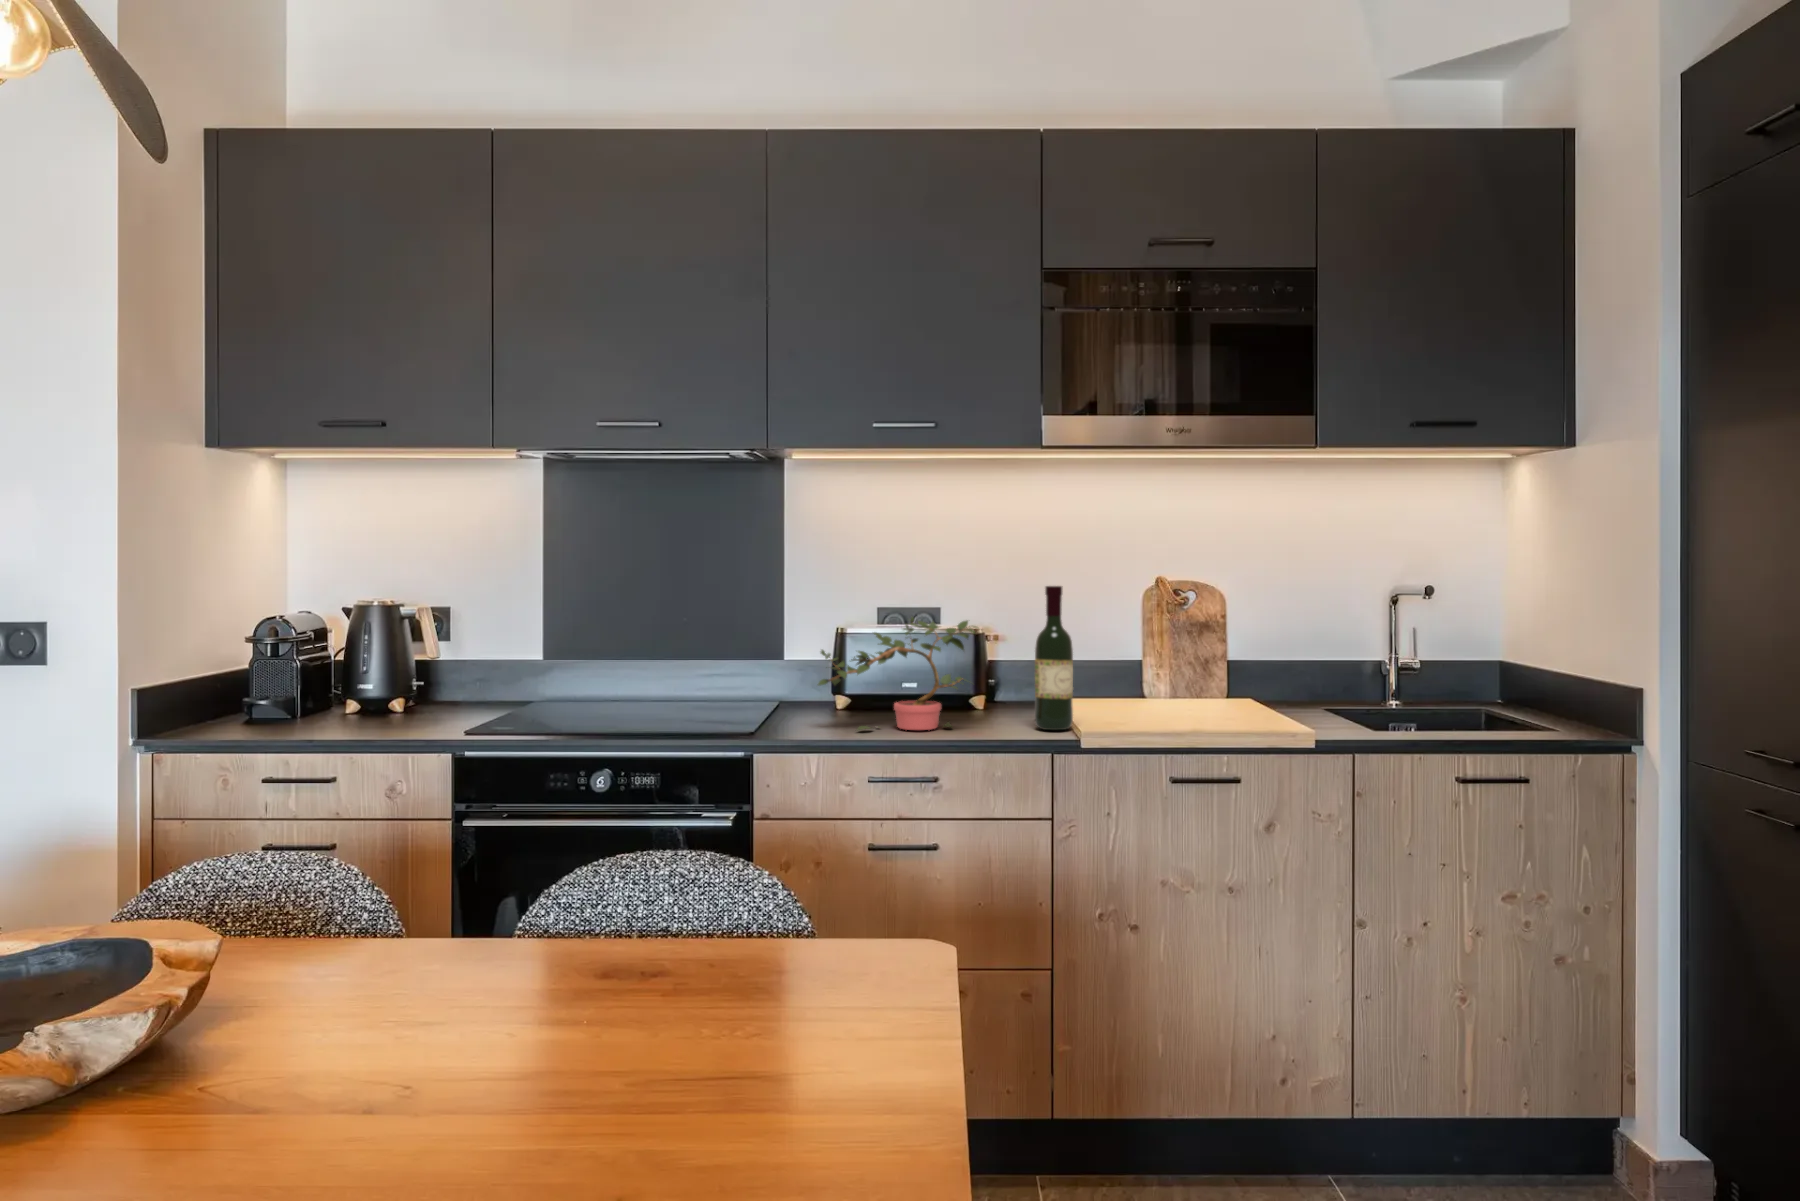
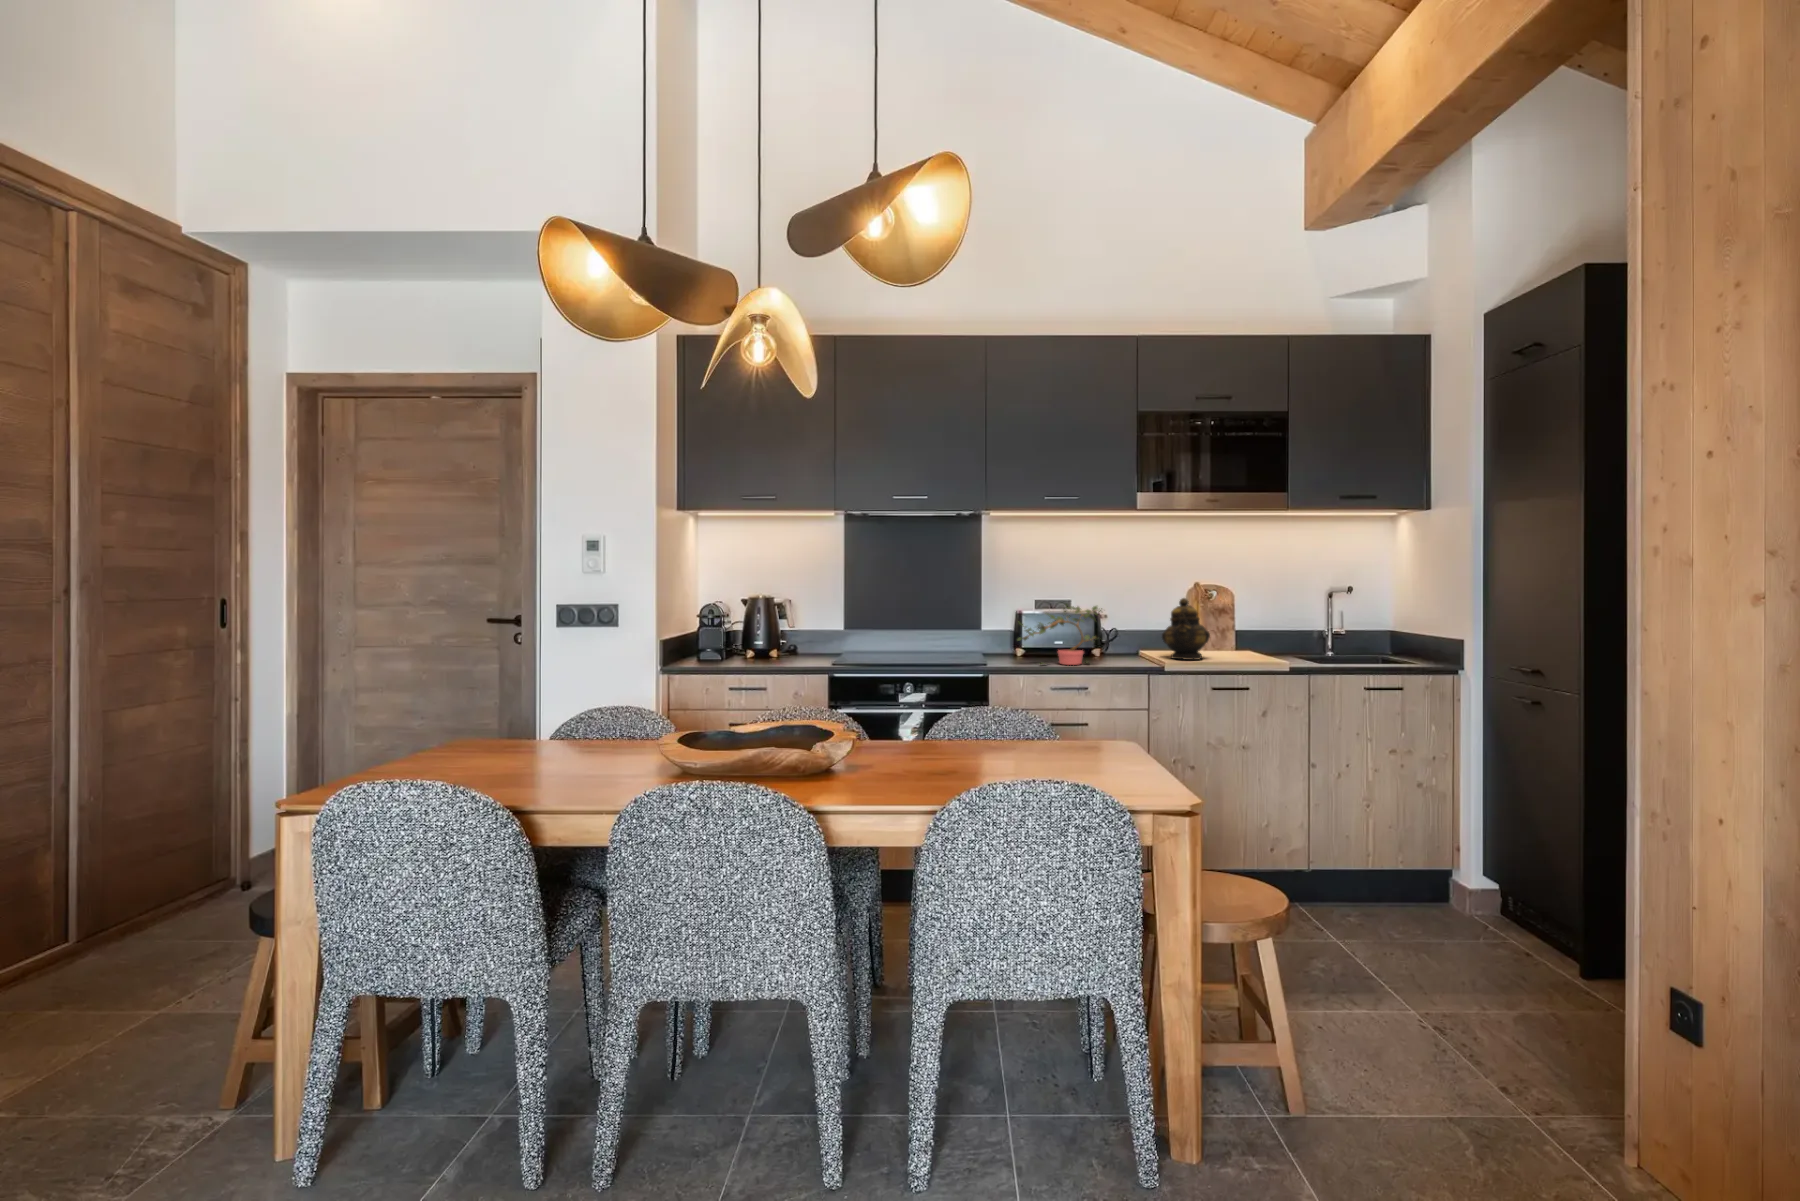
wine bottle: present [1035,586,1073,730] -> none [1135,587,1156,665]
teapot: none [1092,605,1177,718] -> present [1162,598,1210,660]

